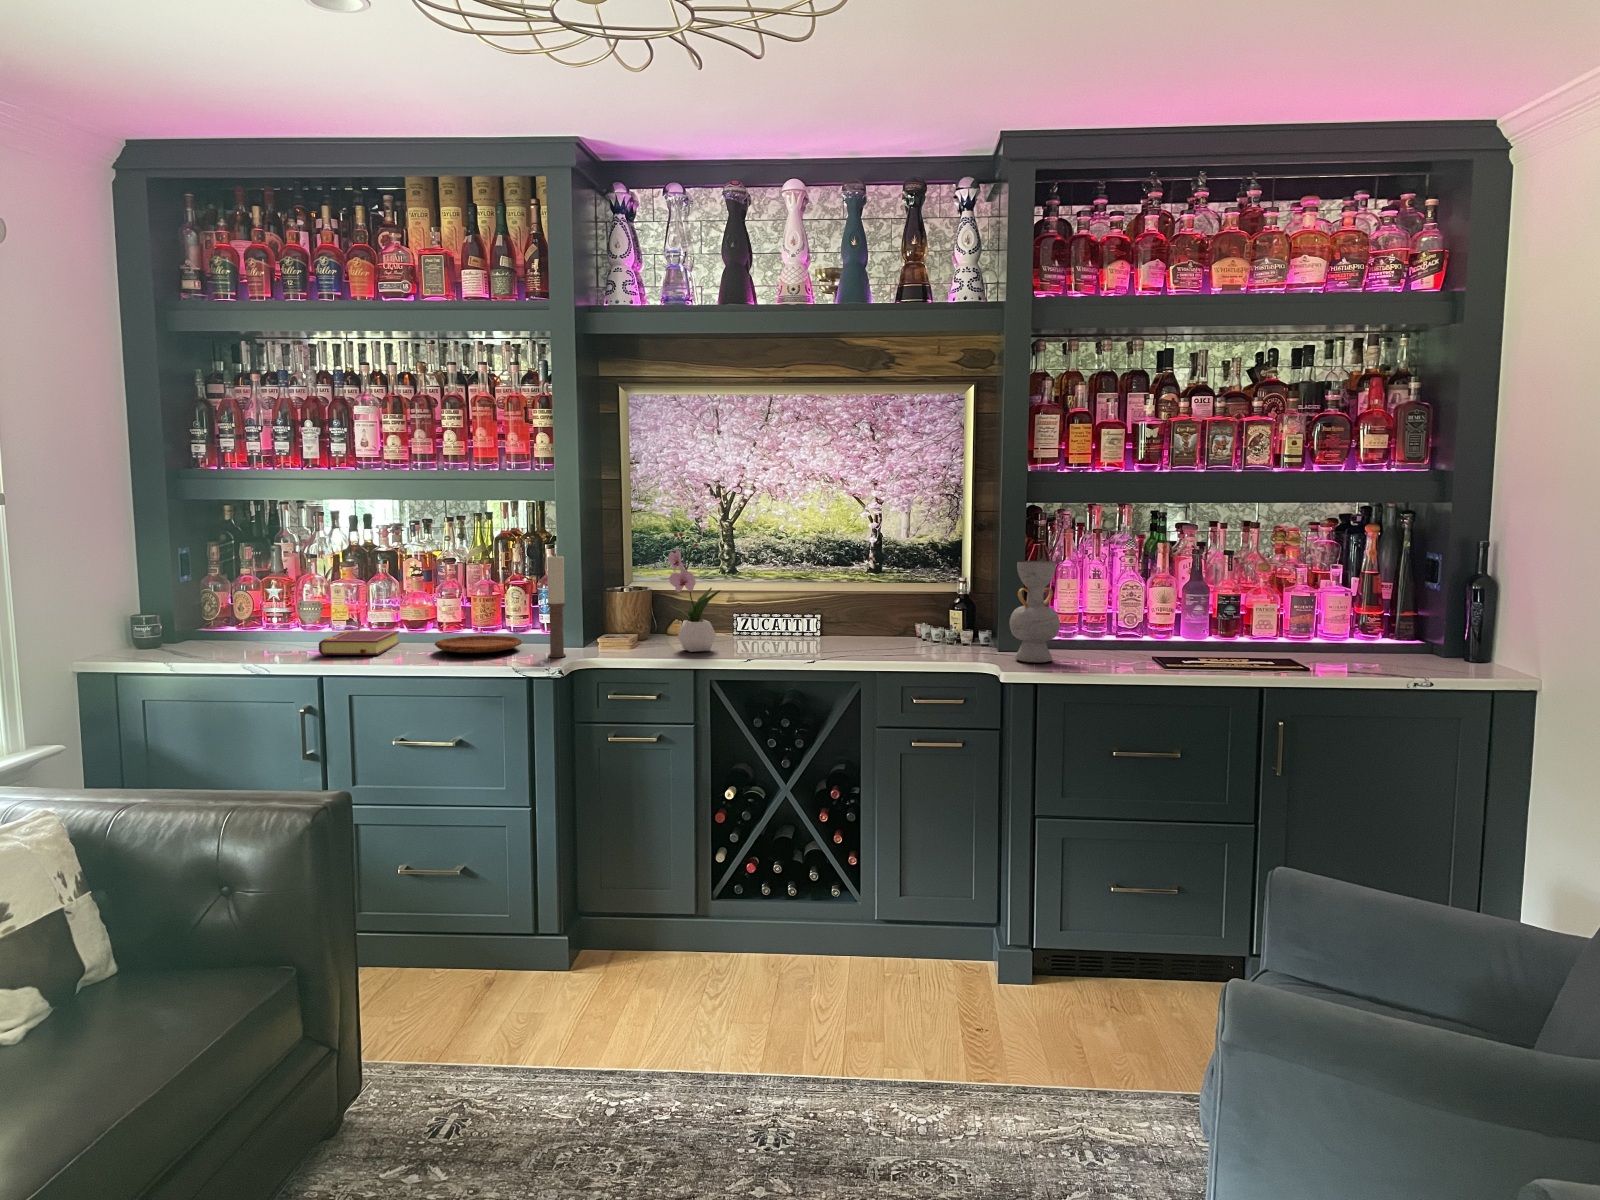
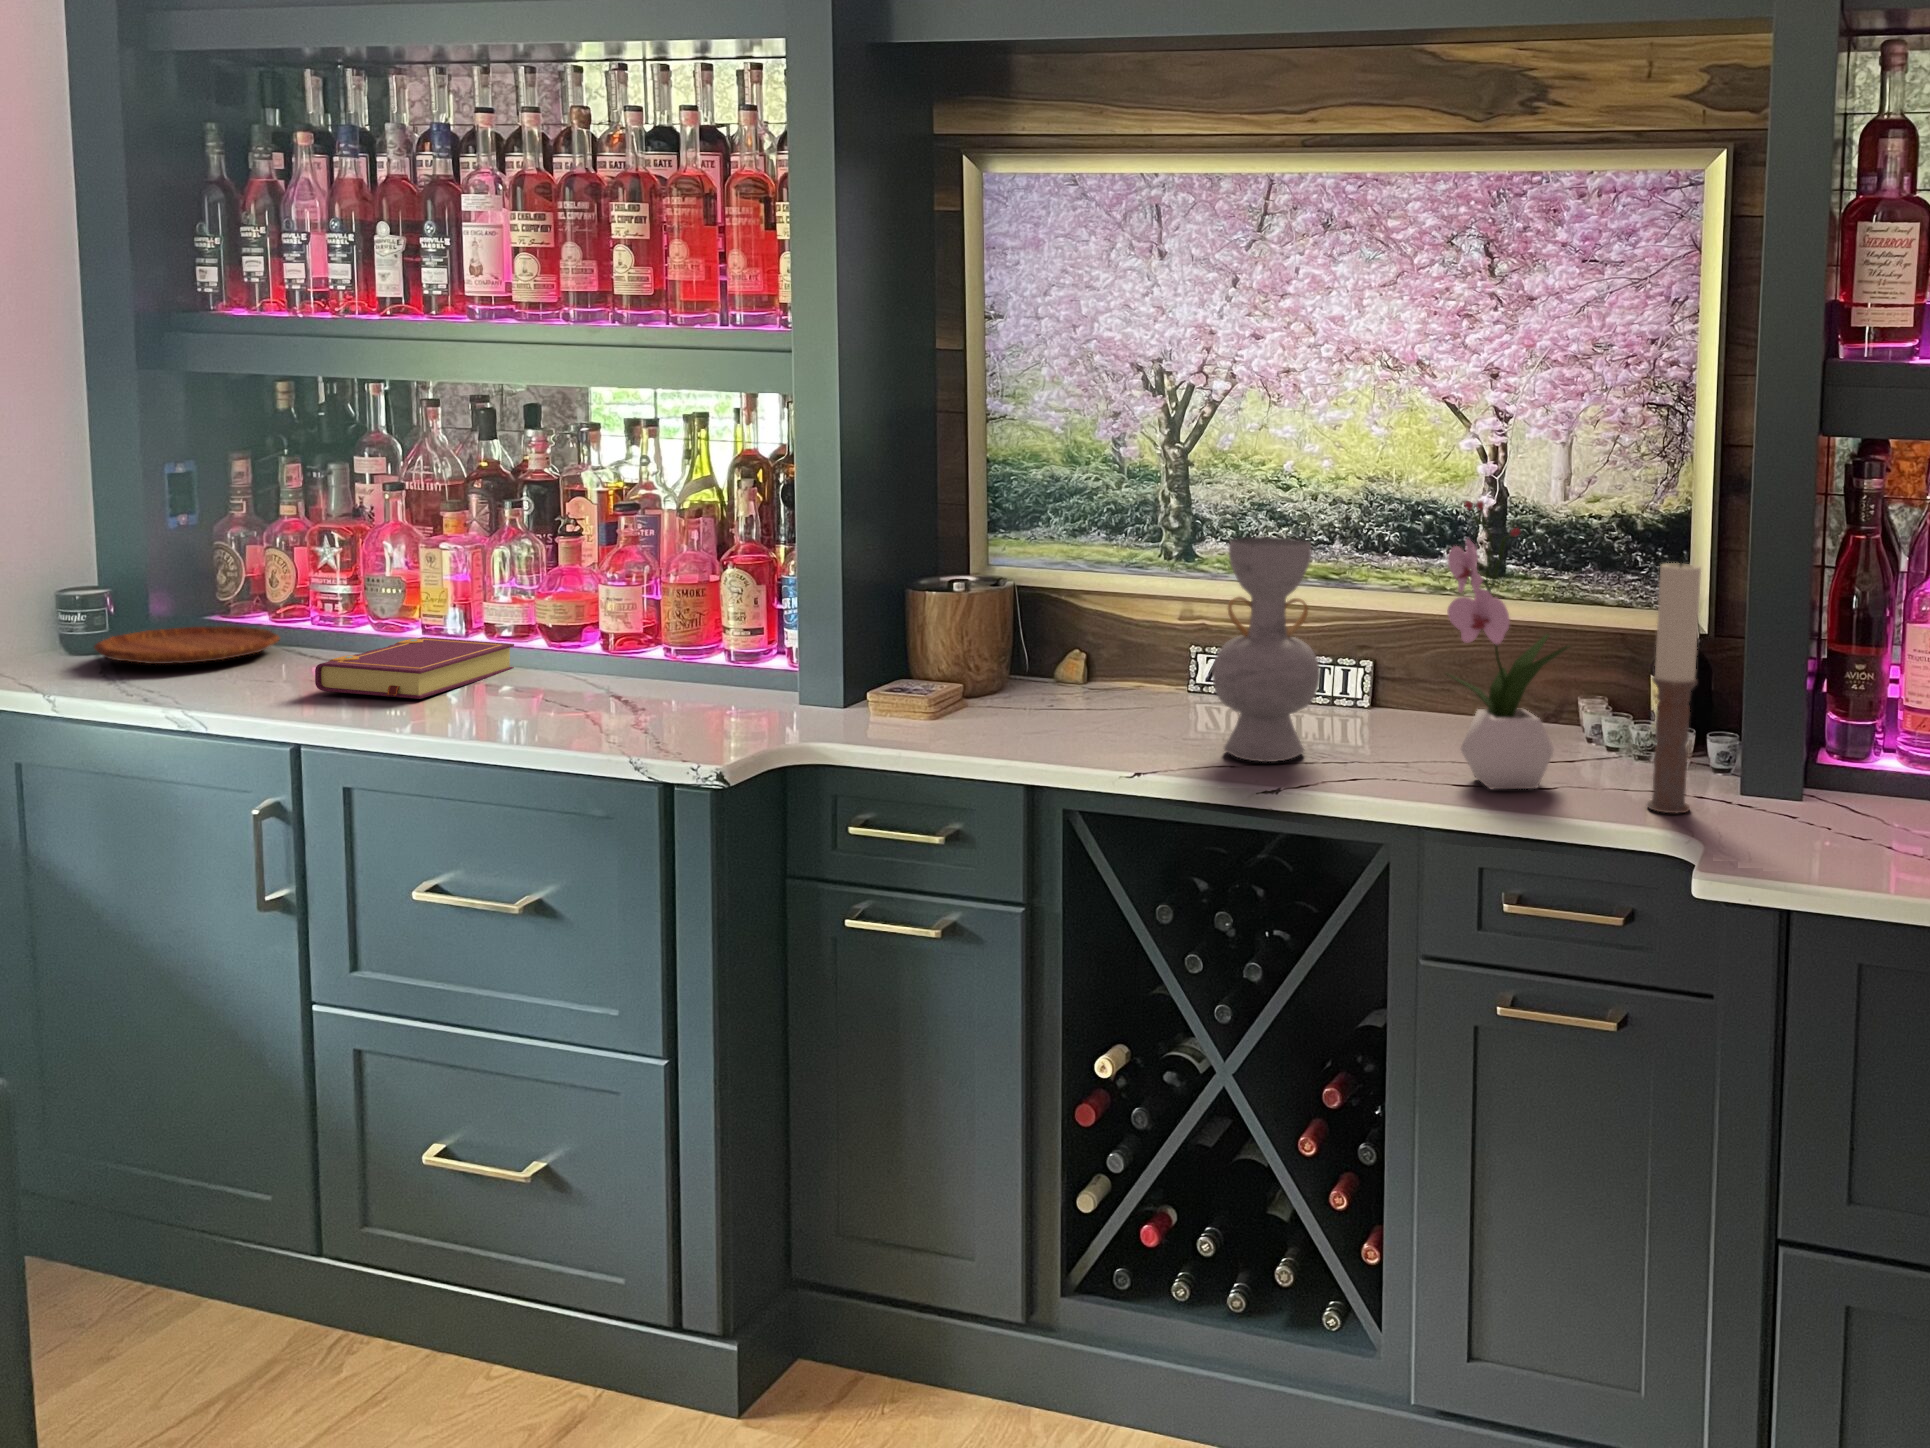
flower arrangement: present [668,533,721,652] -> present [1447,501,1569,789]
candle: present [547,554,566,657] -> present [1647,560,1701,813]
decorative vase: present [1010,561,1060,663] -> present [1212,537,1320,762]
tray: present [435,636,522,653] -> present [94,626,280,664]

